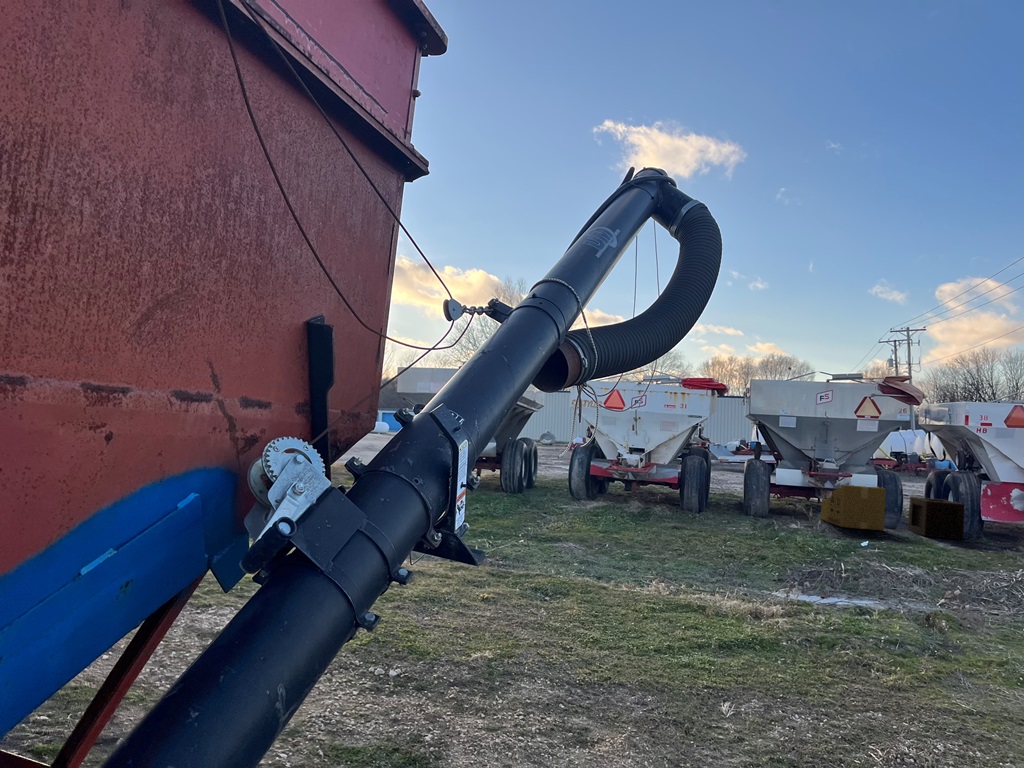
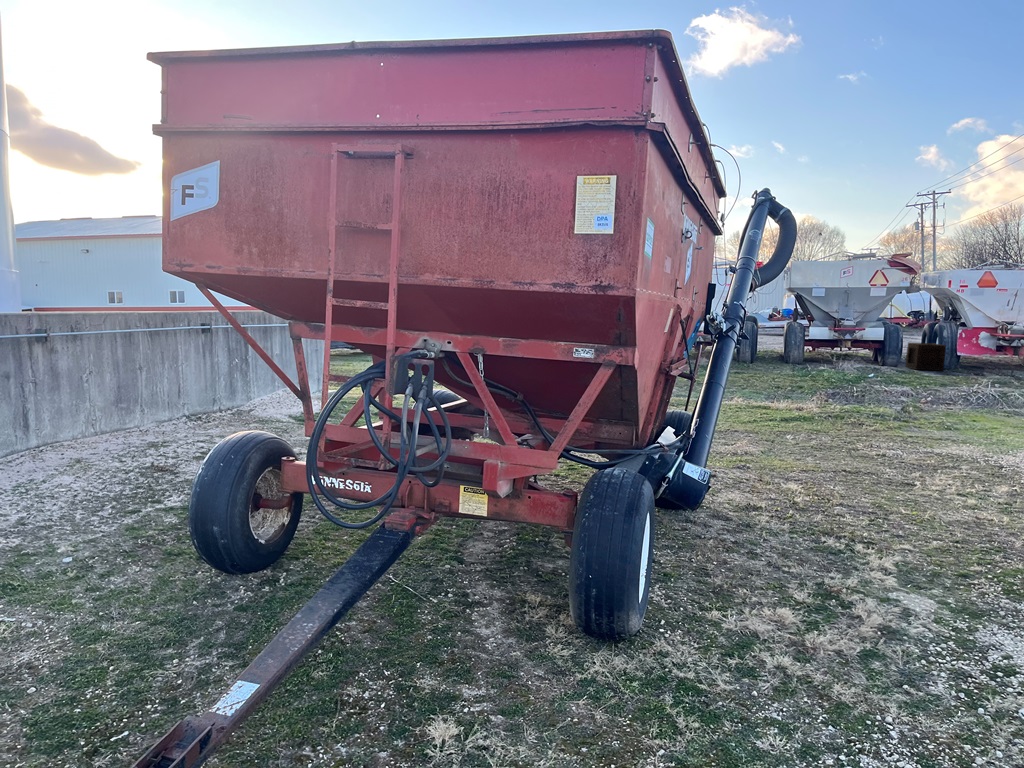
cardboard box: present [821,484,886,530] -> none [842,335,890,368]

